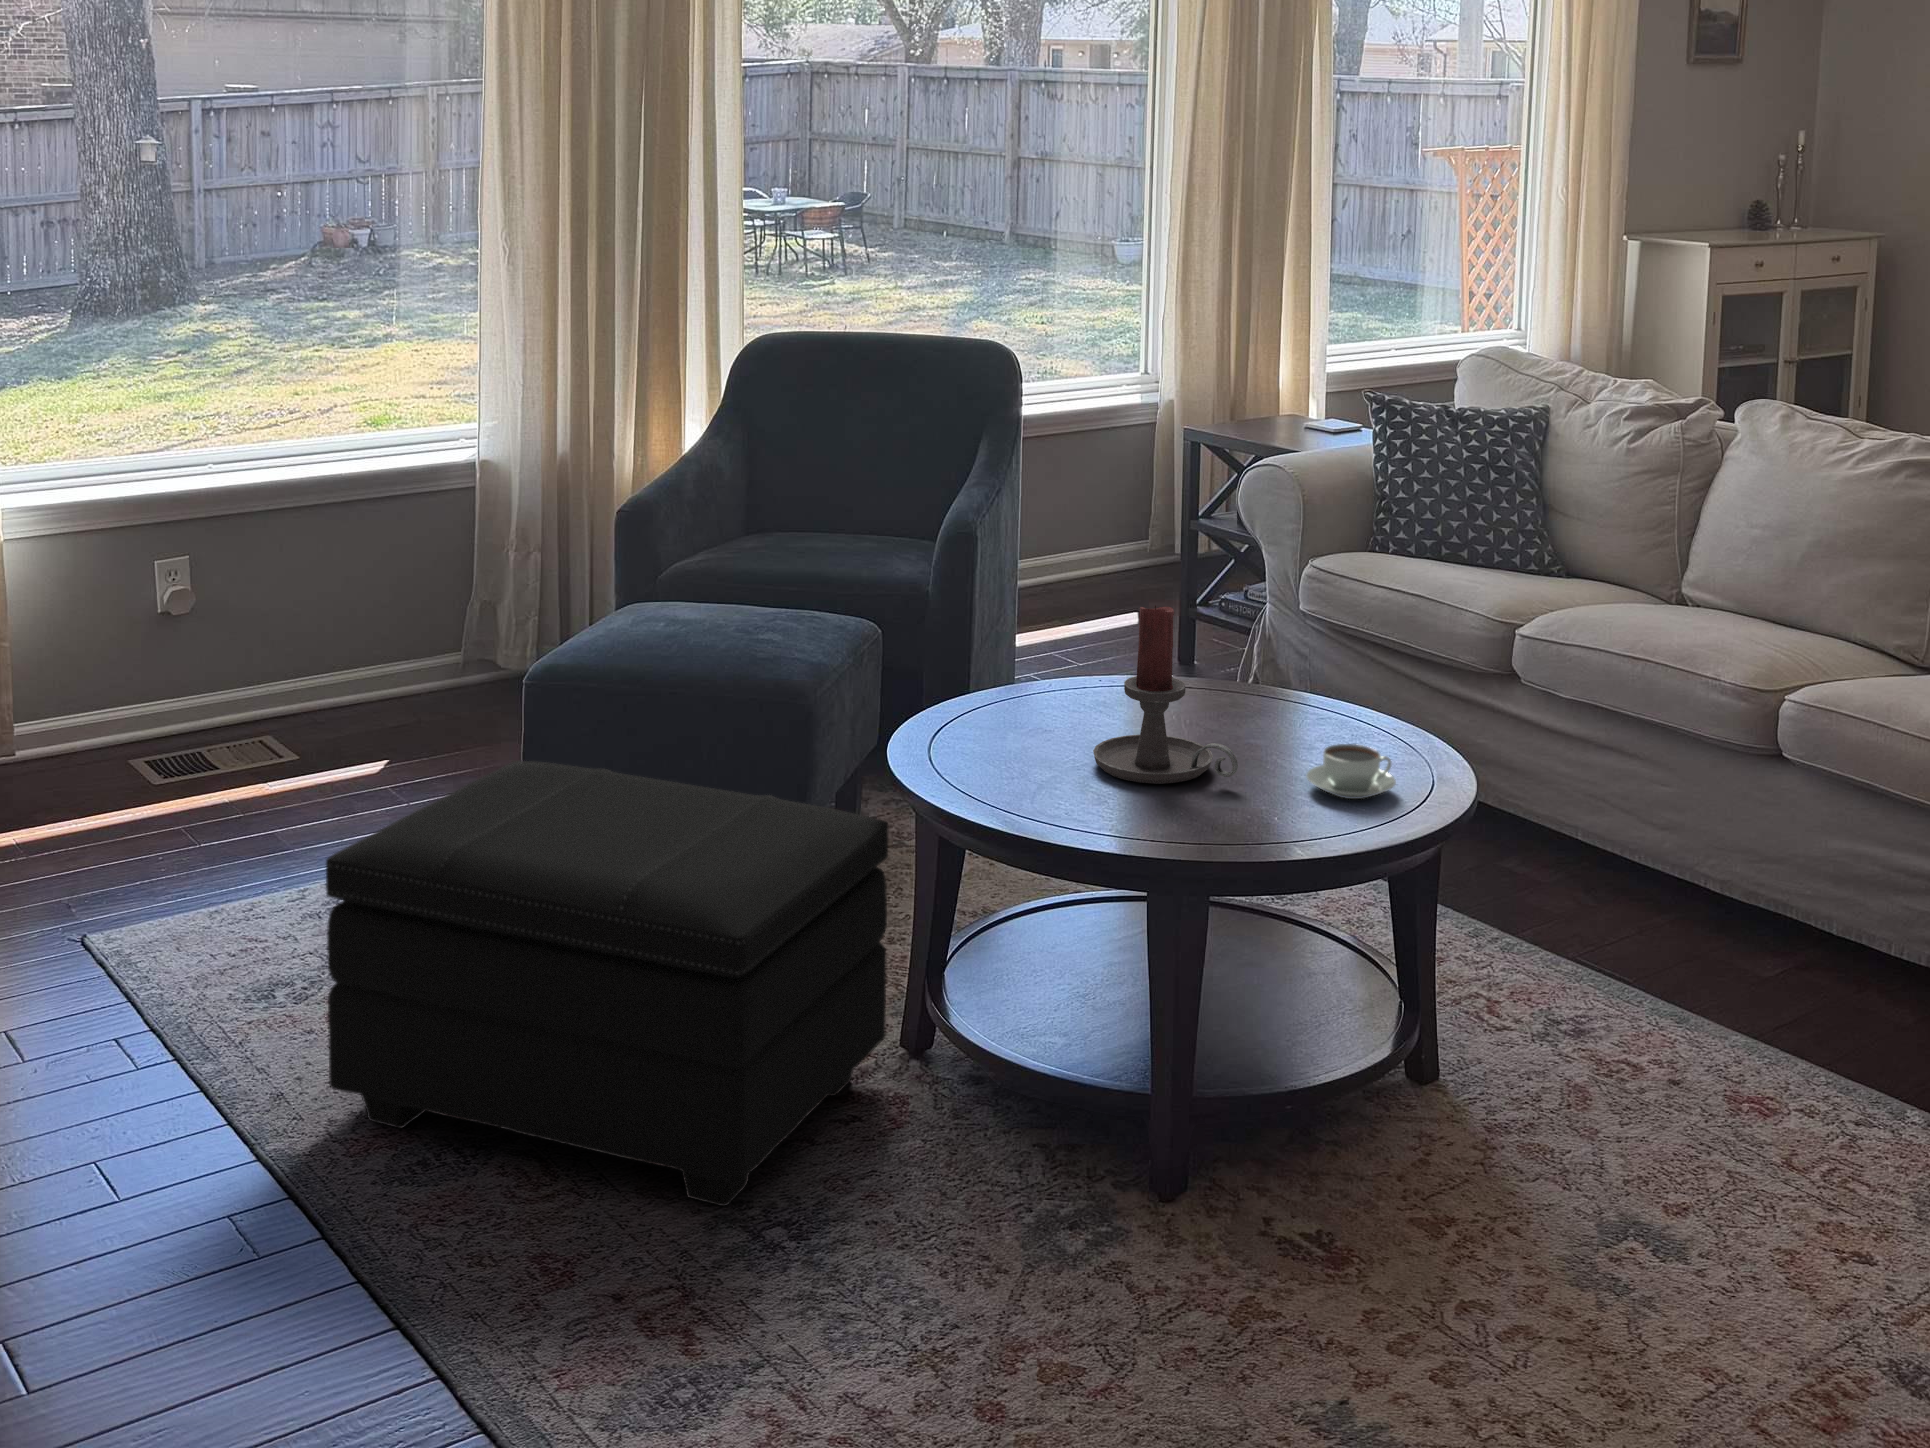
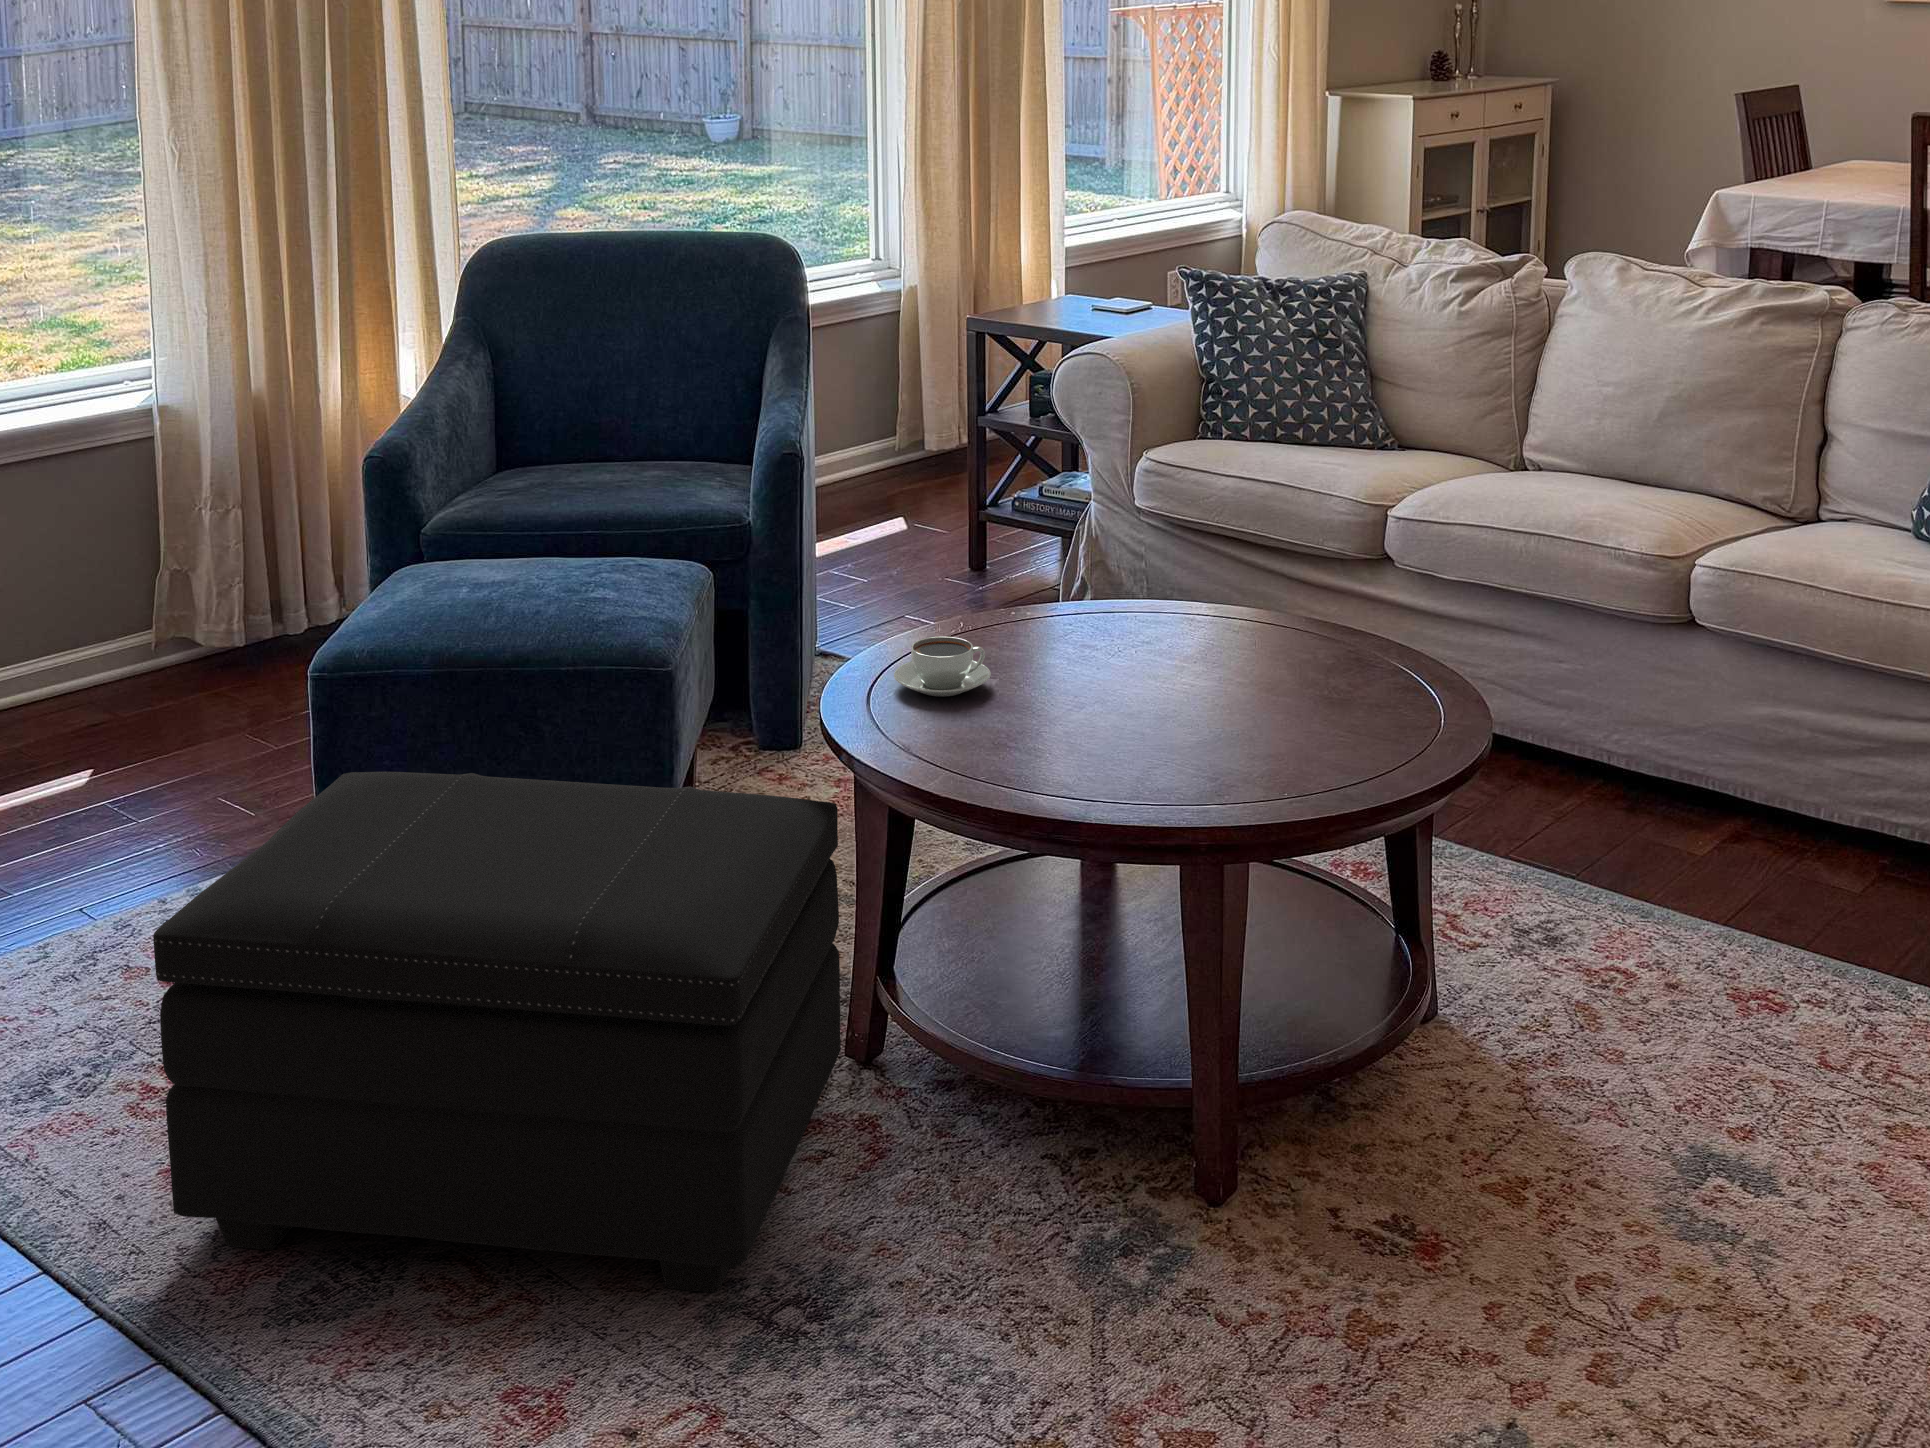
candle holder: present [1093,605,1238,783] -> none [1053,525,1226,728]
coffee cup: present [1307,744,1396,799] -> present [894,637,991,696]

